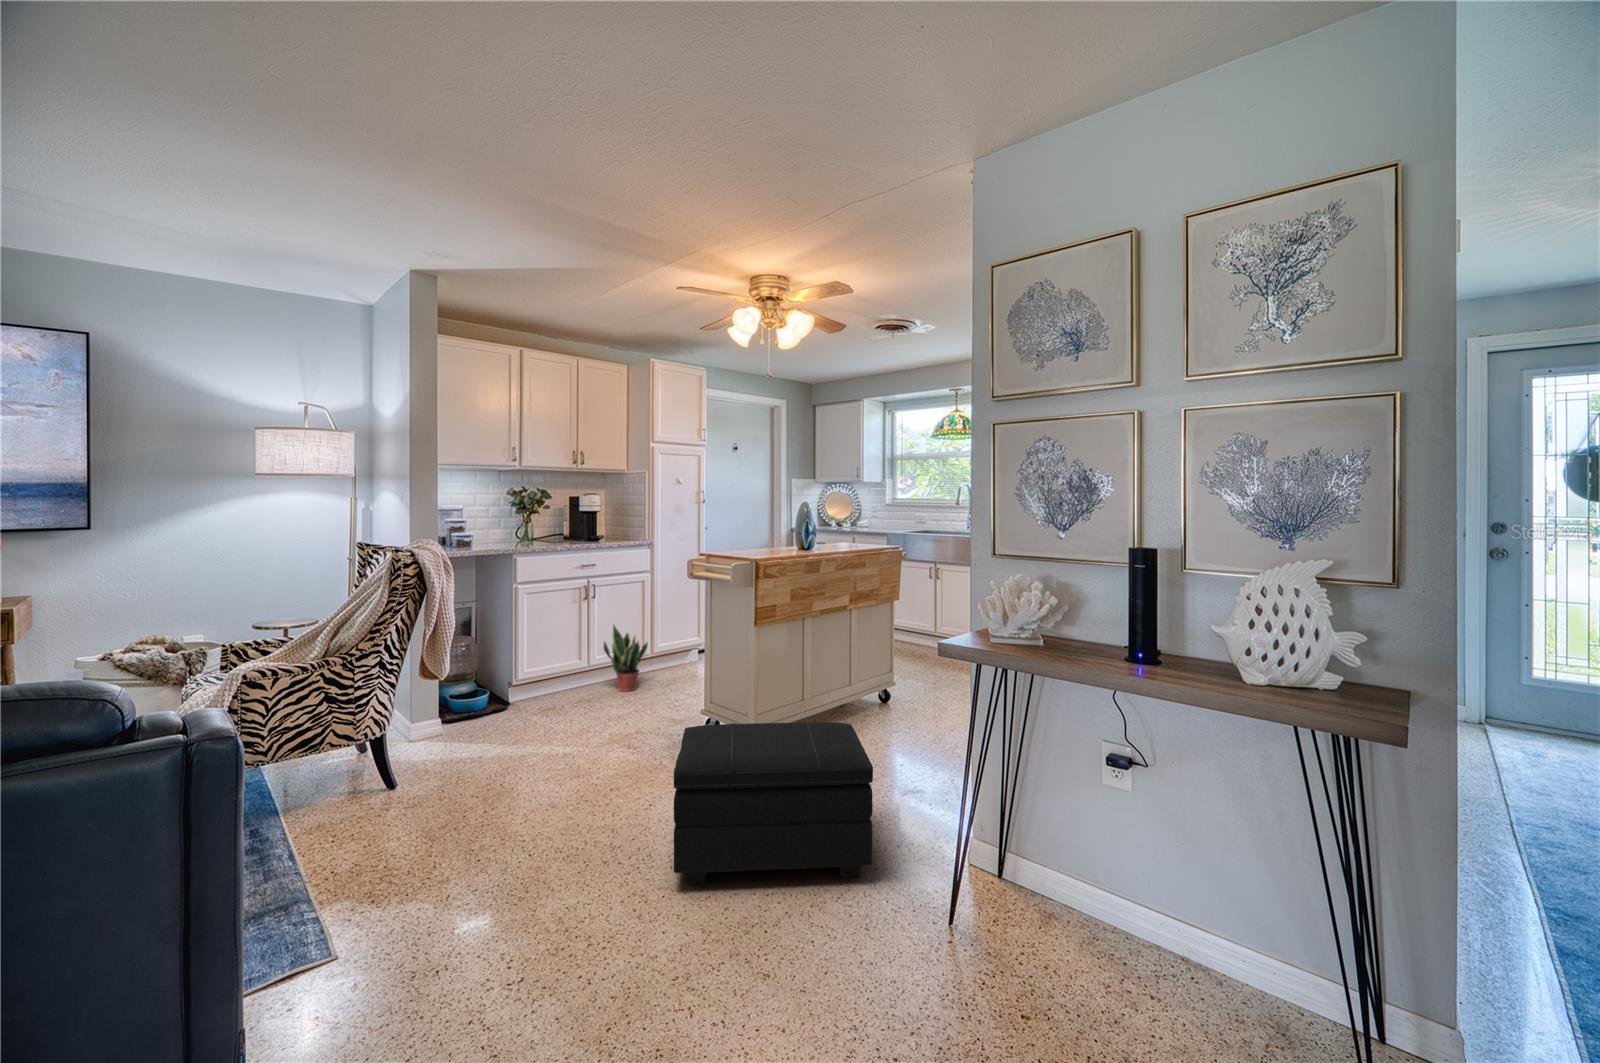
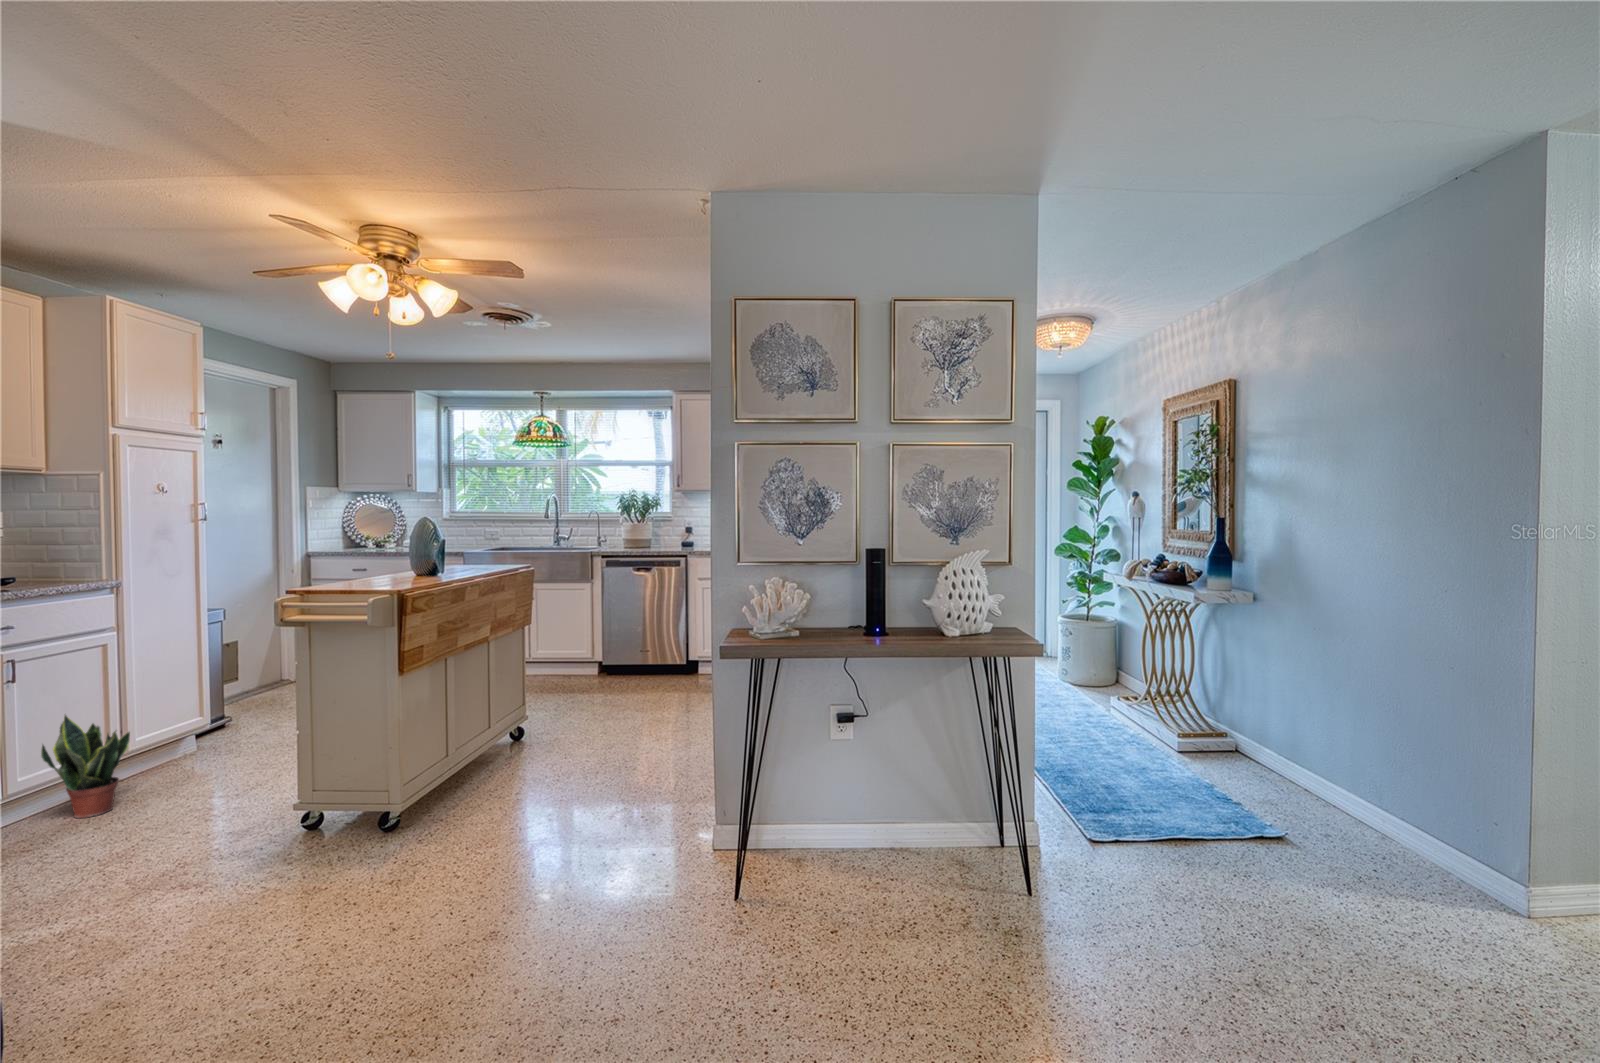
footstool: present [674,721,873,884] -> none [385,760,660,1007]

